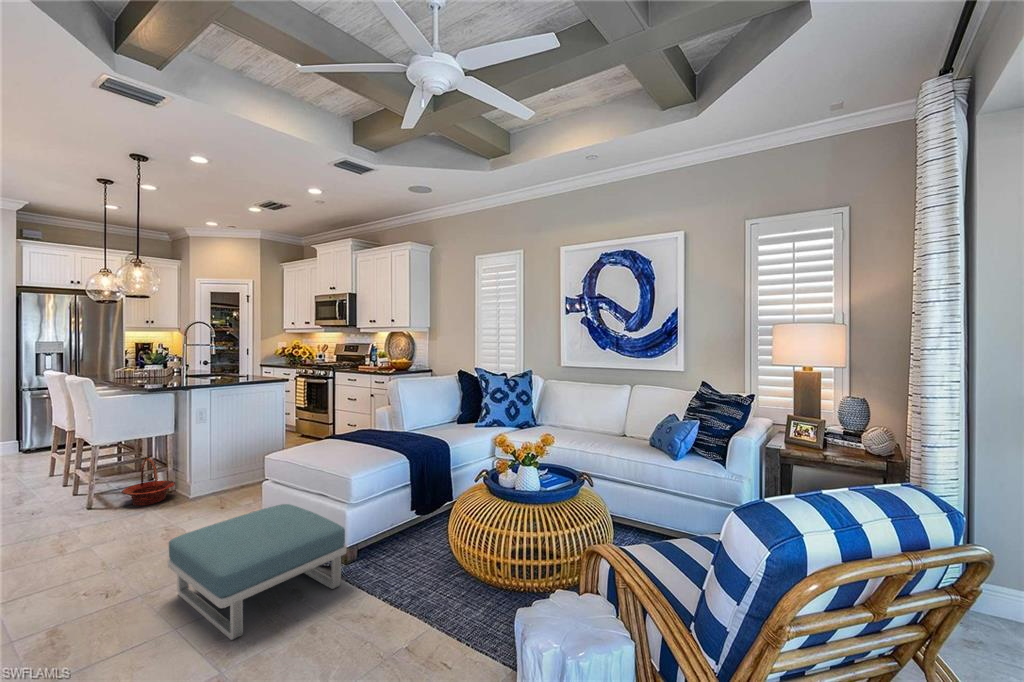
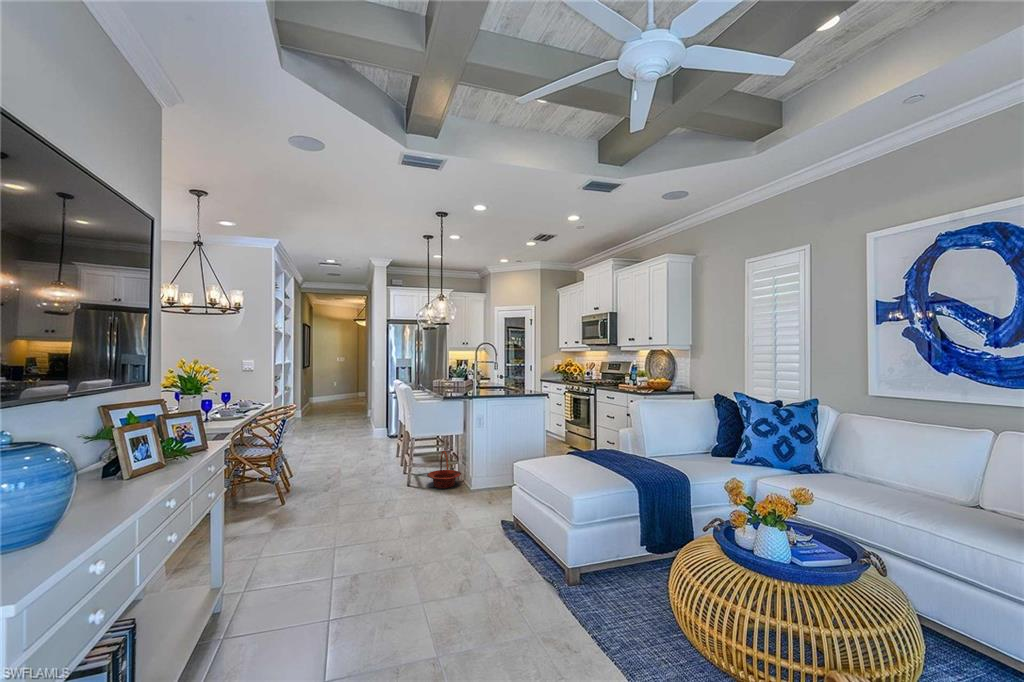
footstool: present [168,504,347,640] -> none [426,510,562,627]

